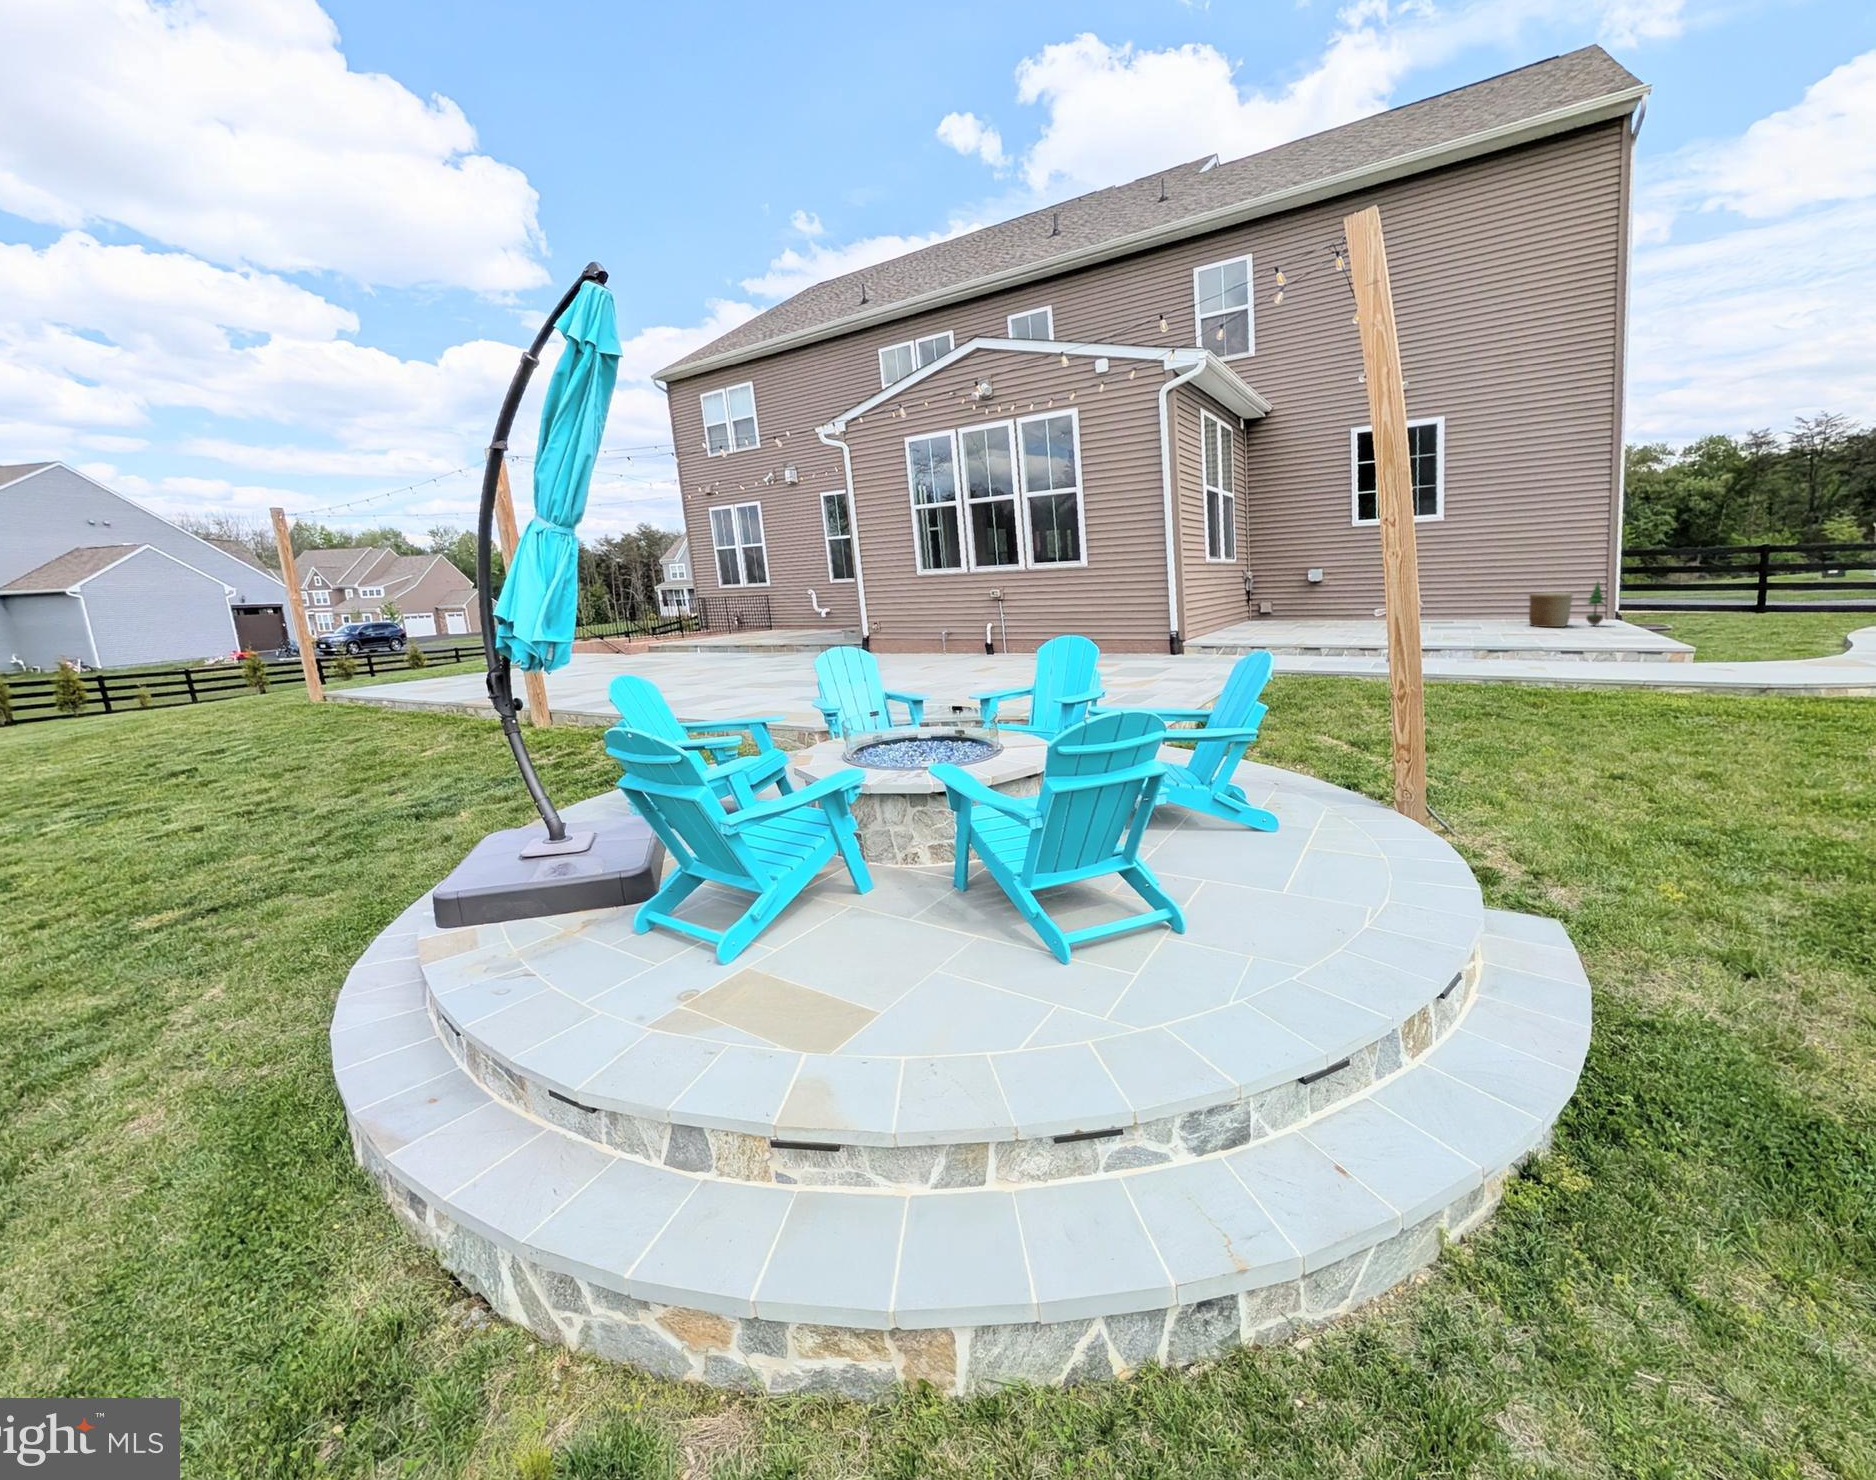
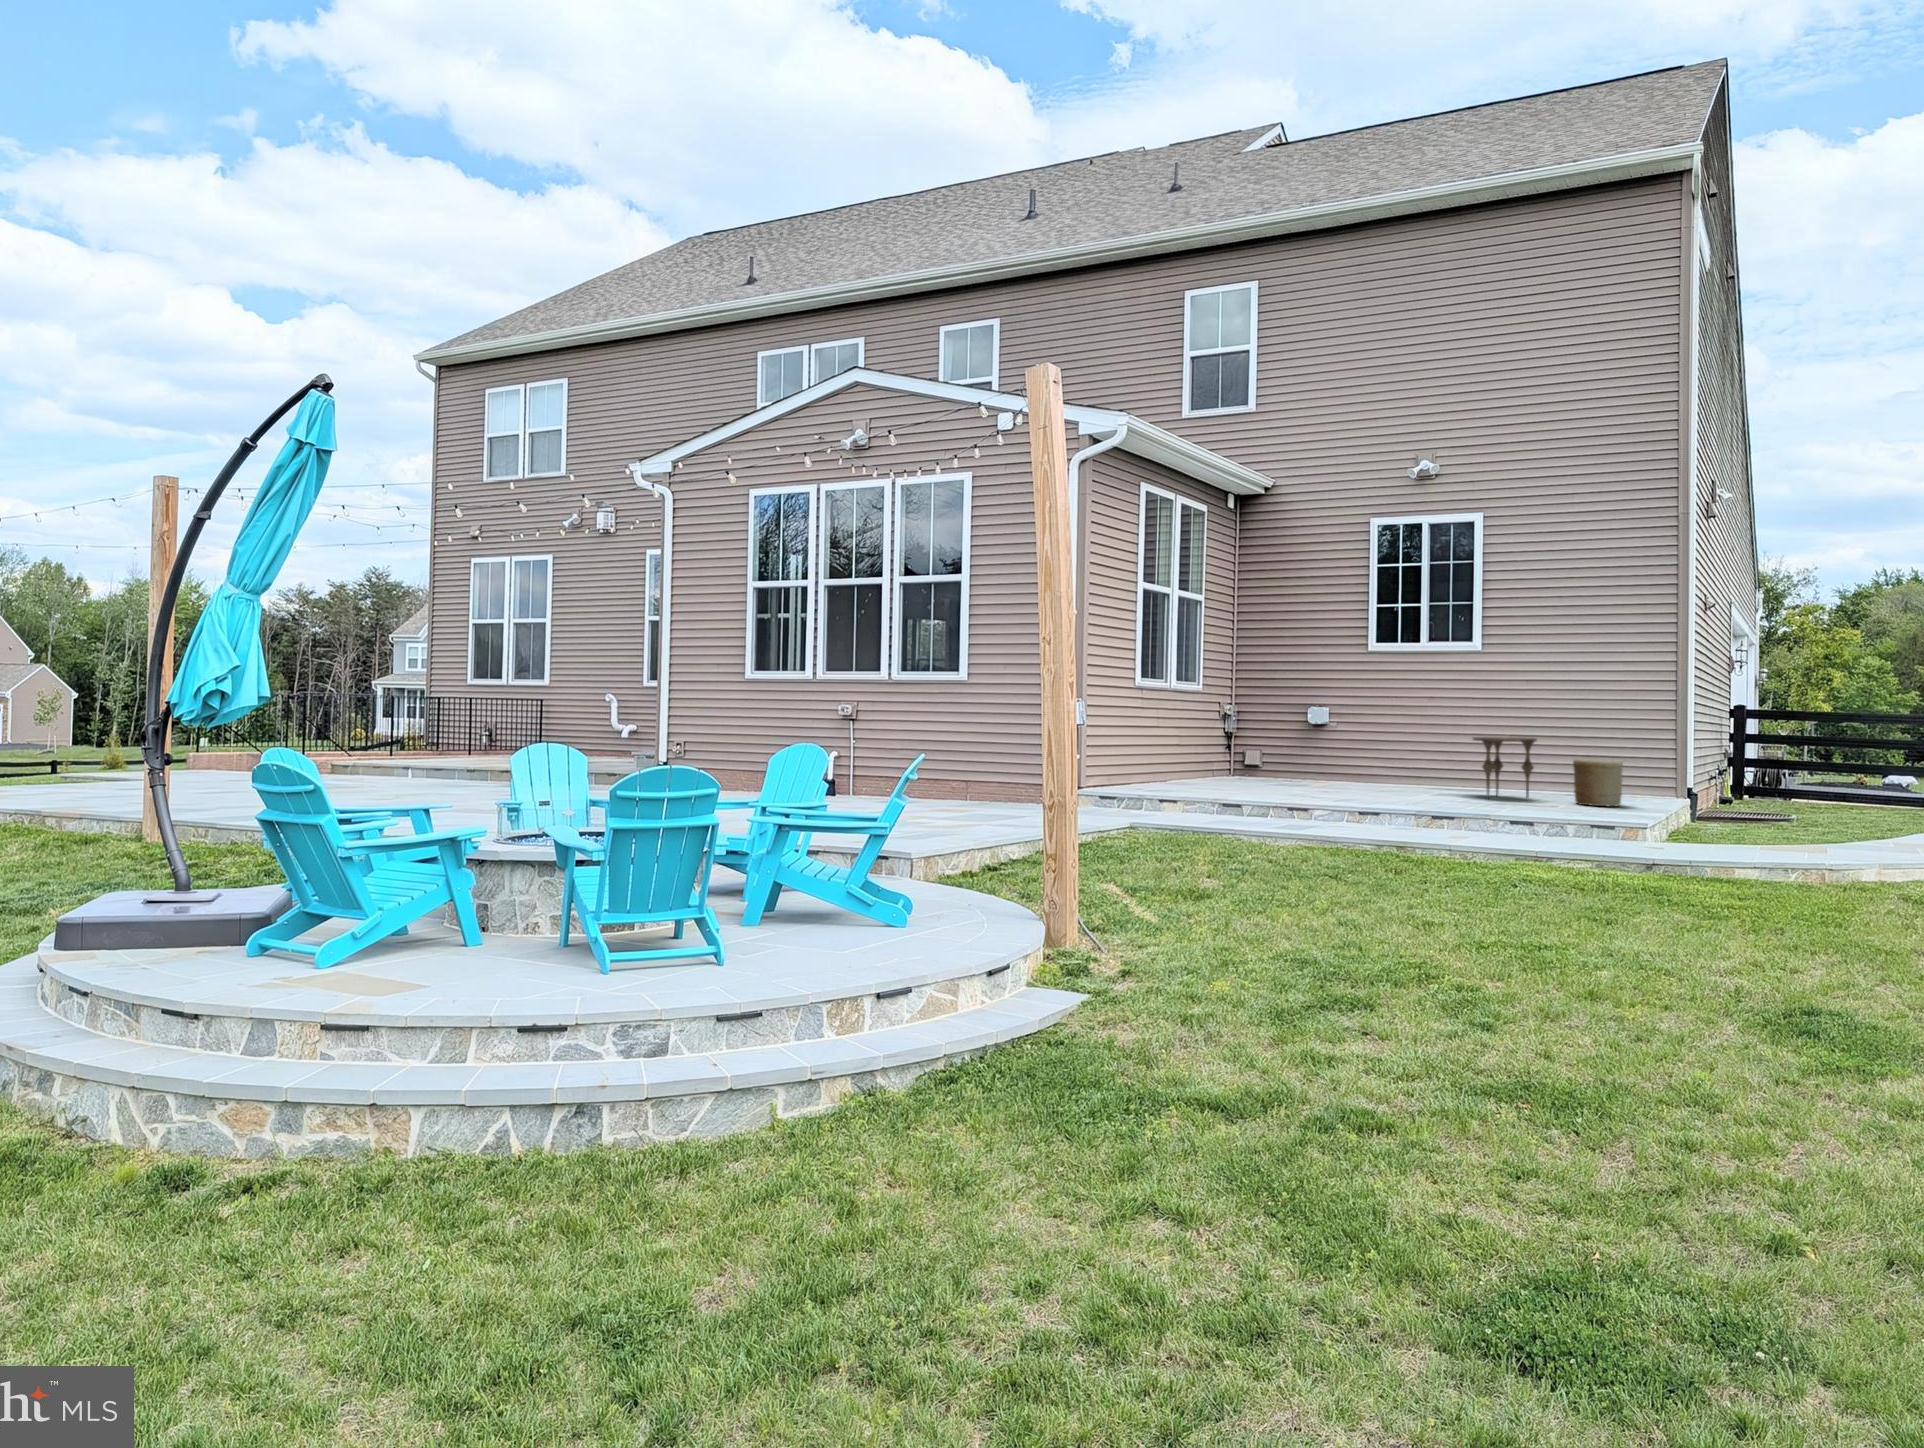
side table: none [1449,580,1503,627] -> present [1473,737,1537,799]
potted tree: present [1586,582,1605,625] -> none [1642,746,1666,809]

